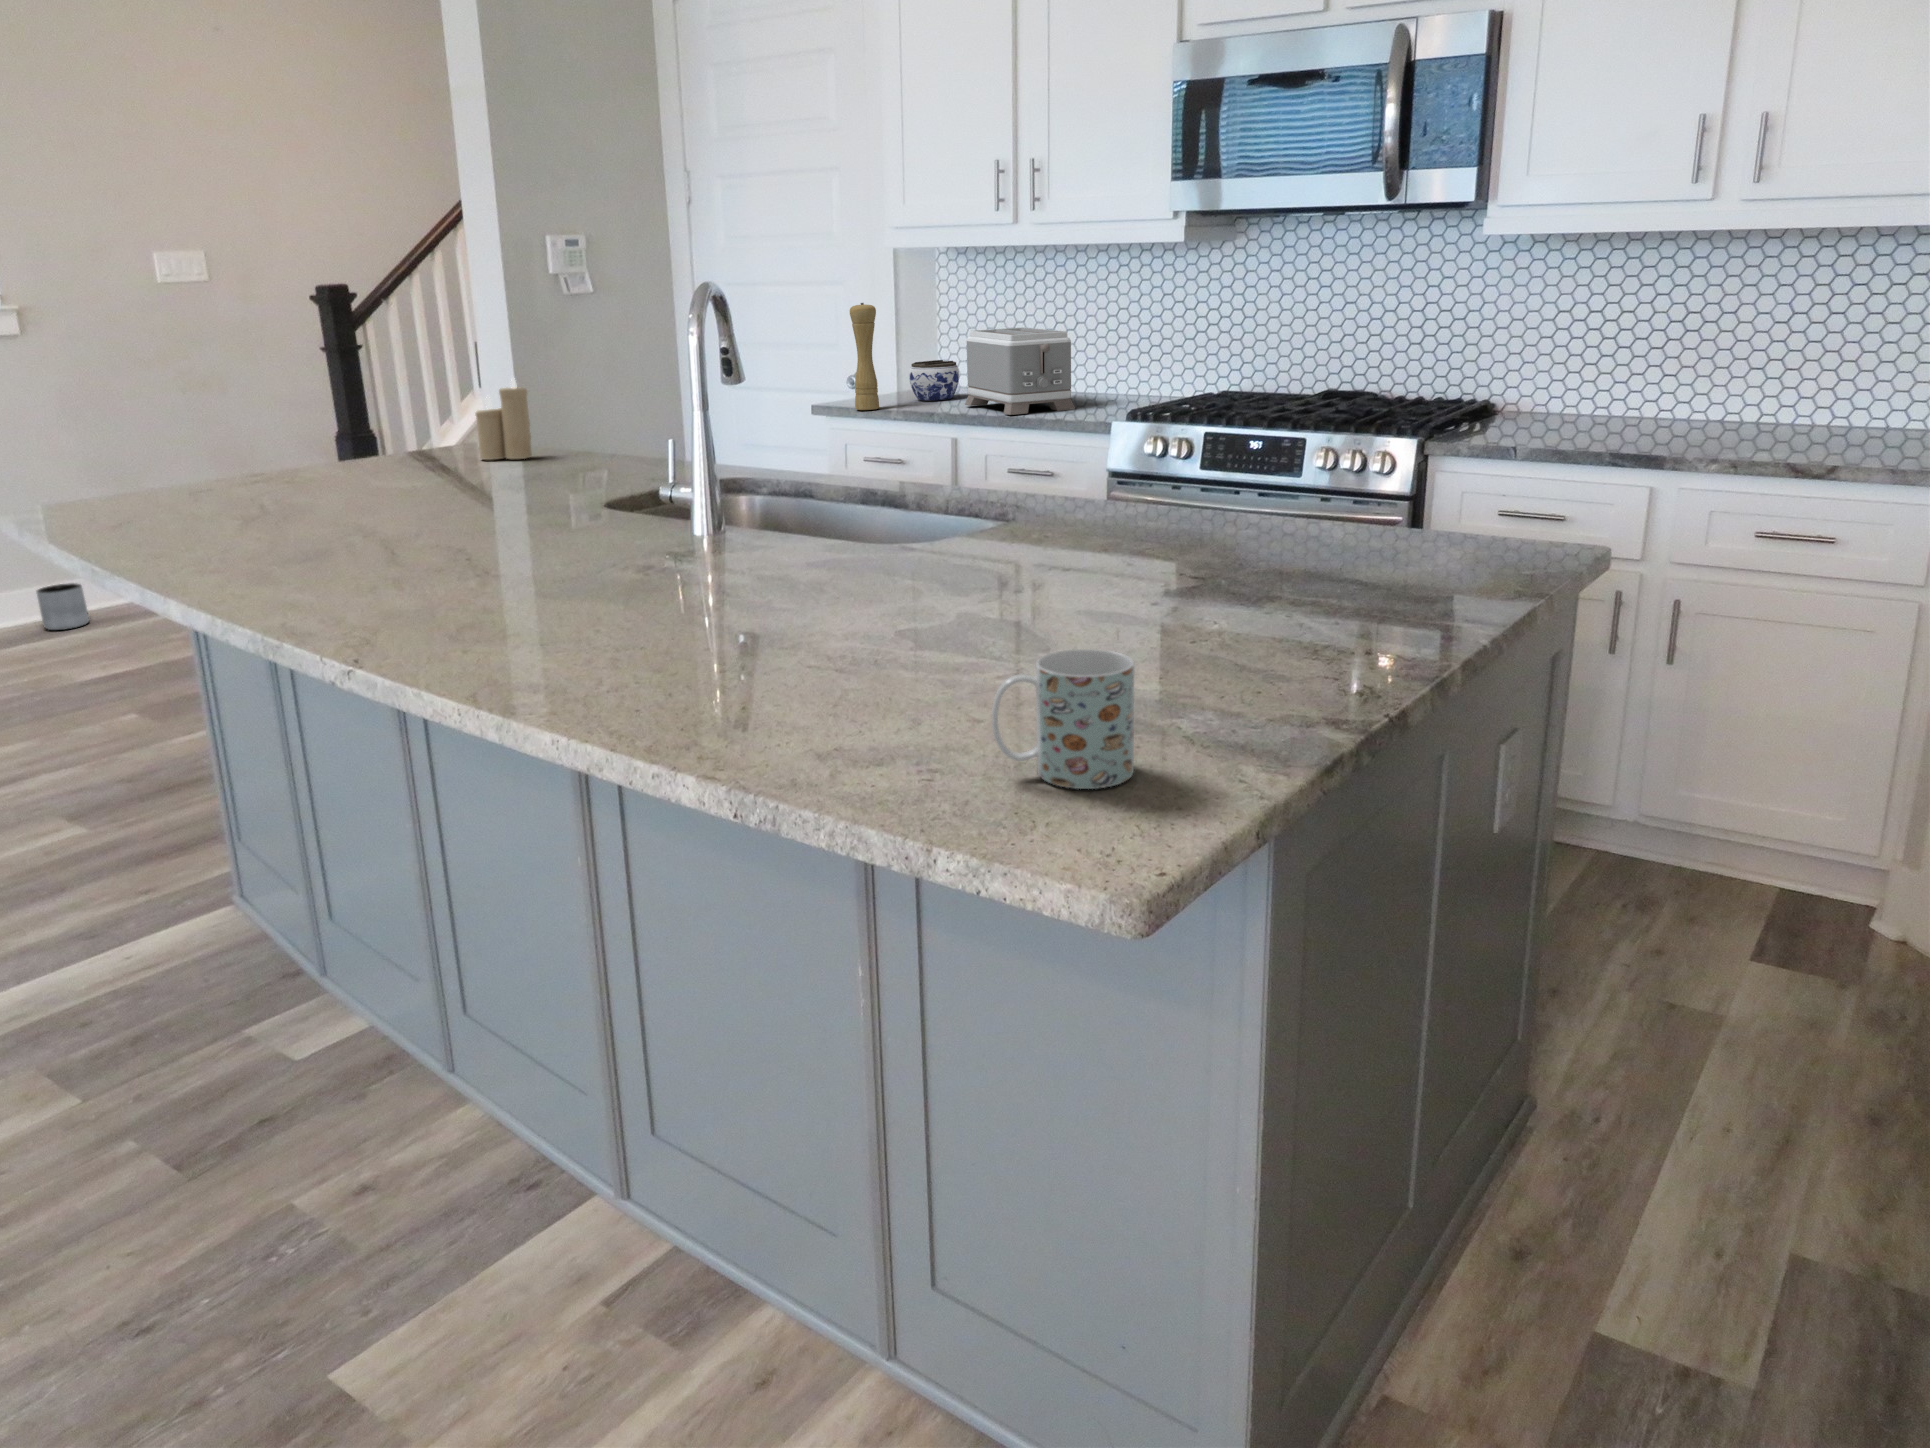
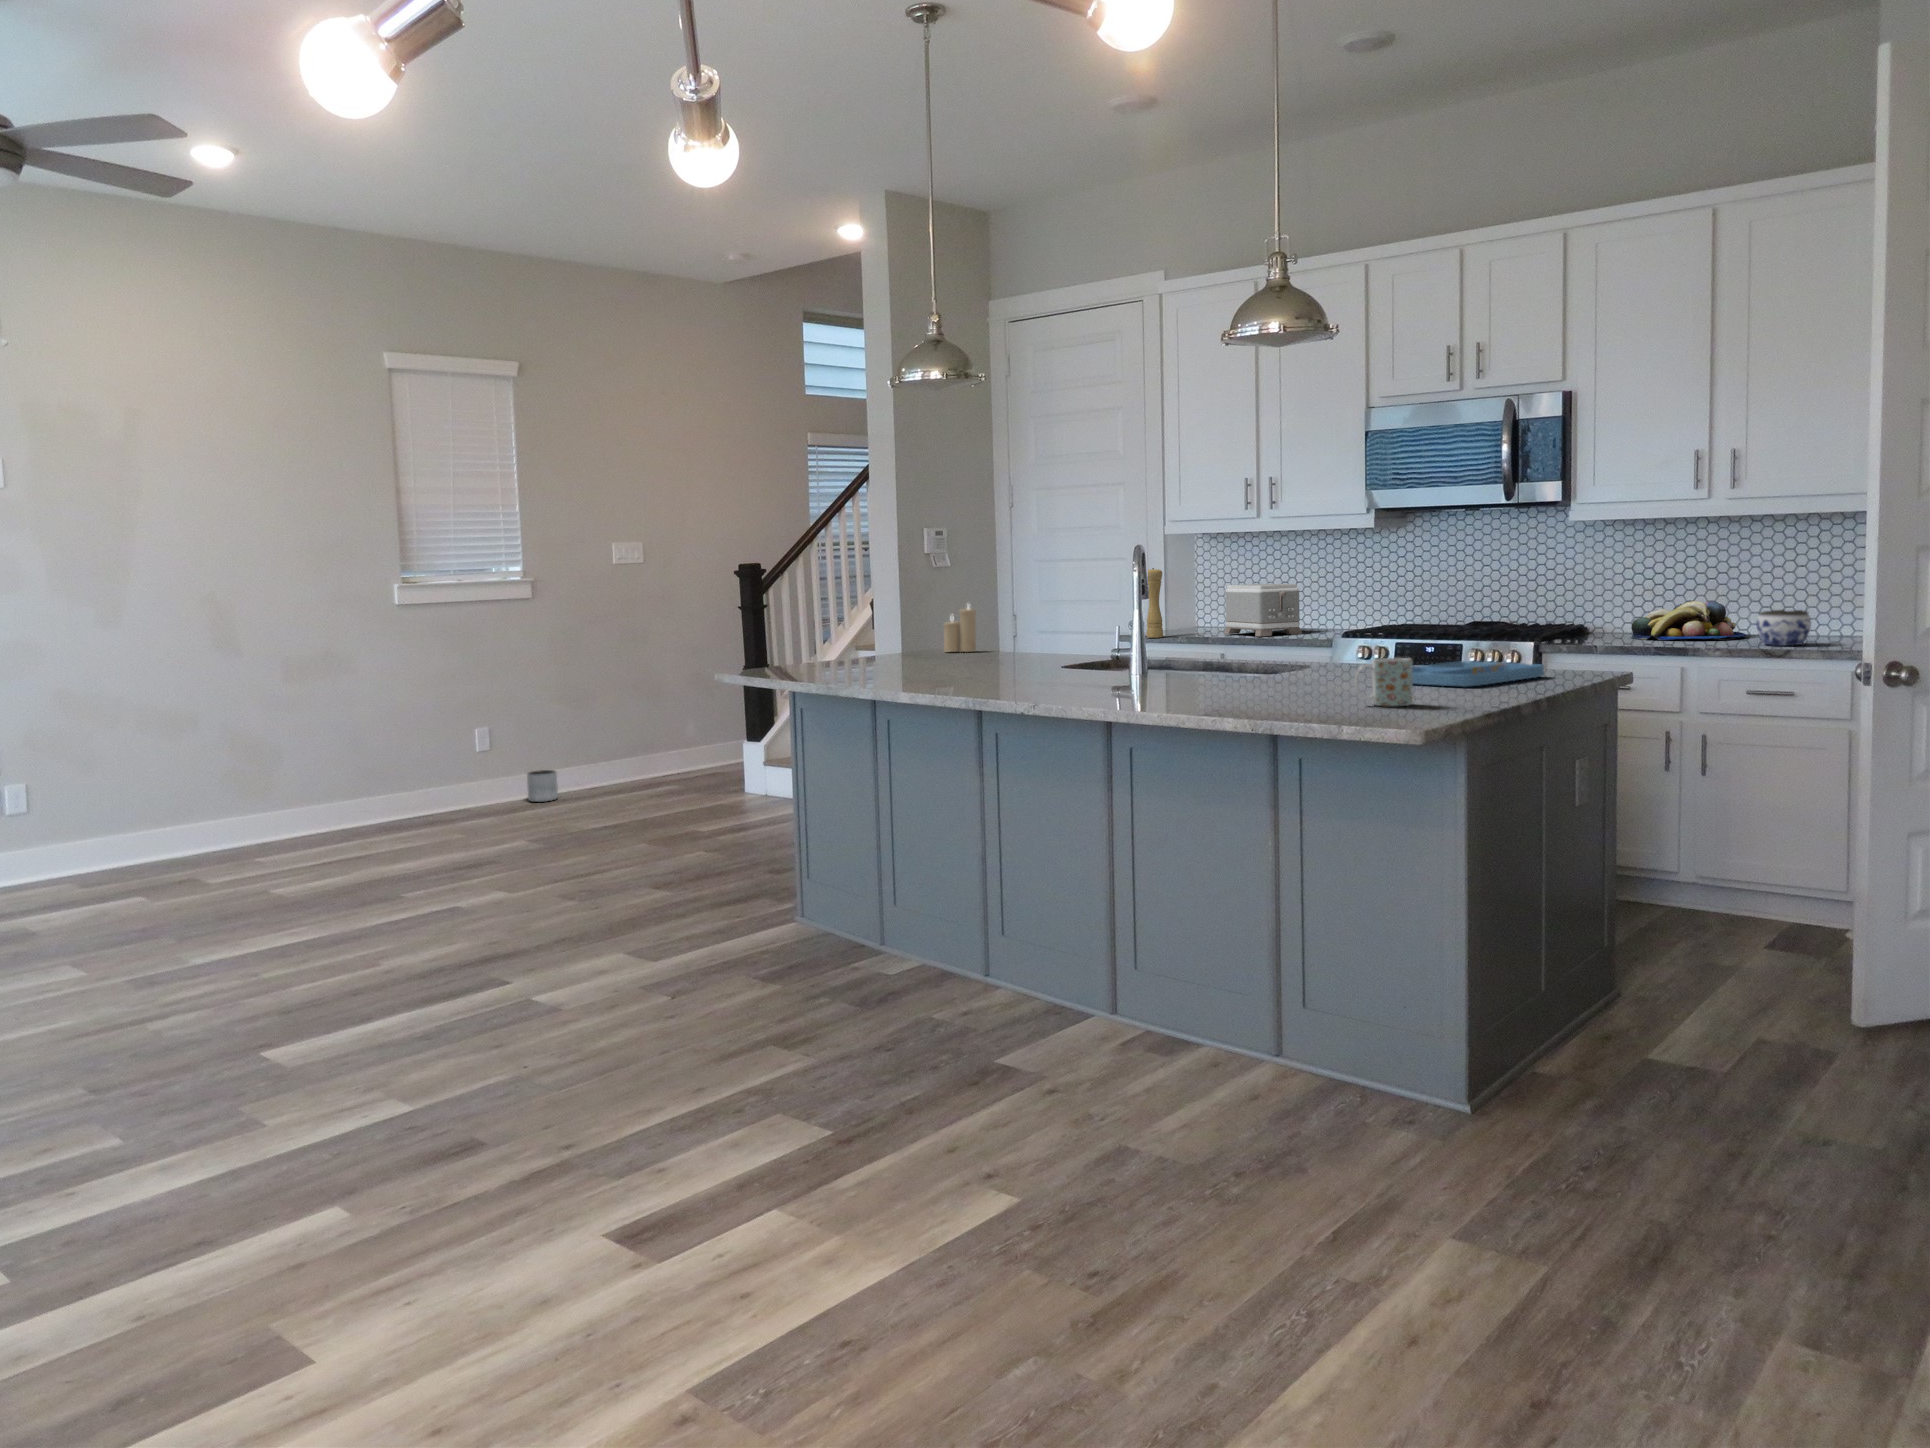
jar: present [909,360,959,401] -> present [1757,610,1811,646]
fruit bowl: none [1562,369,1742,437] -> present [1631,601,1746,640]
tray: none [1118,550,1445,653] -> present [1412,661,1544,687]

